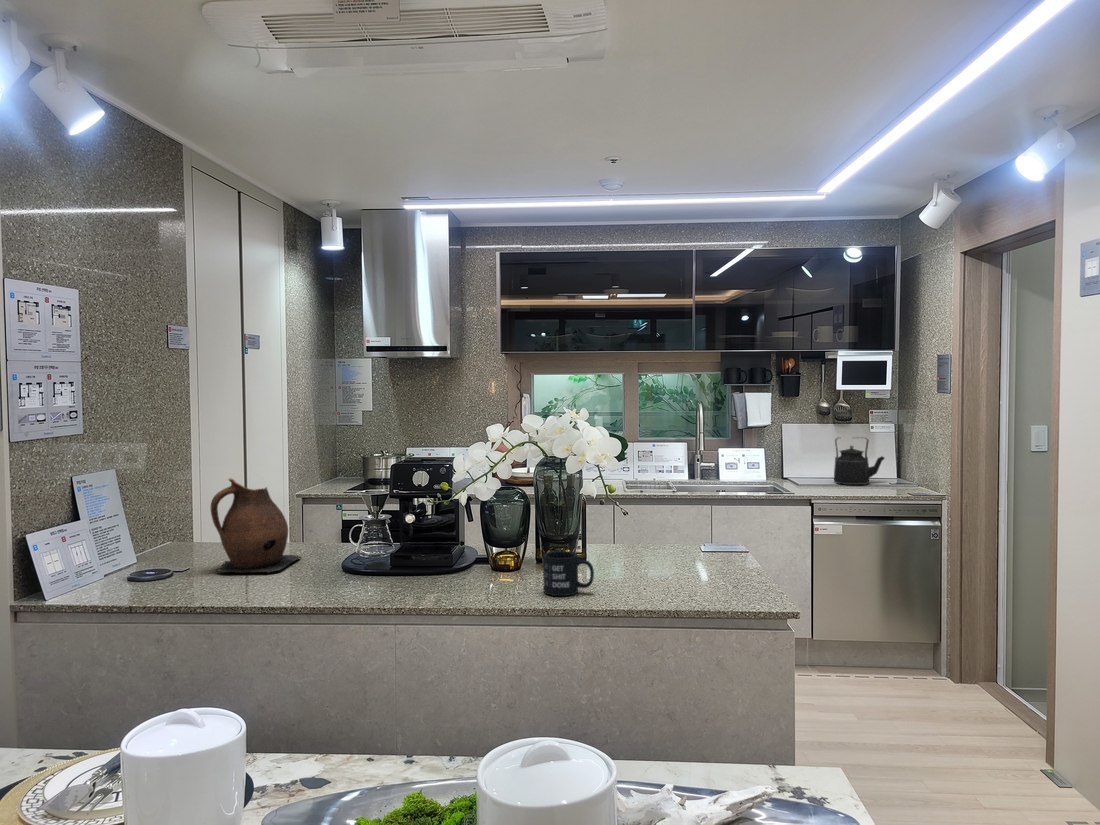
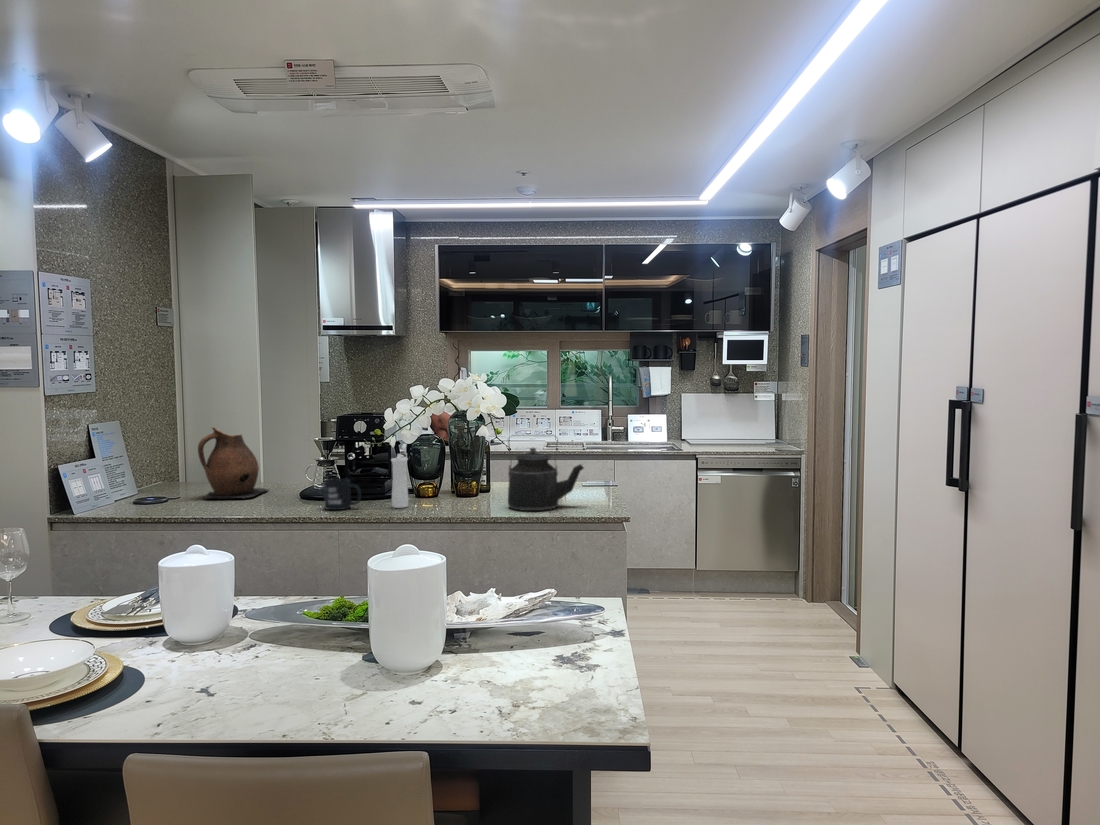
kettle: present [834,438,885,485] -> present [508,435,584,511]
pepper mill: none [463,502,491,592] -> present [391,444,408,508]
mug: present [543,551,594,596] -> present [324,479,361,510]

